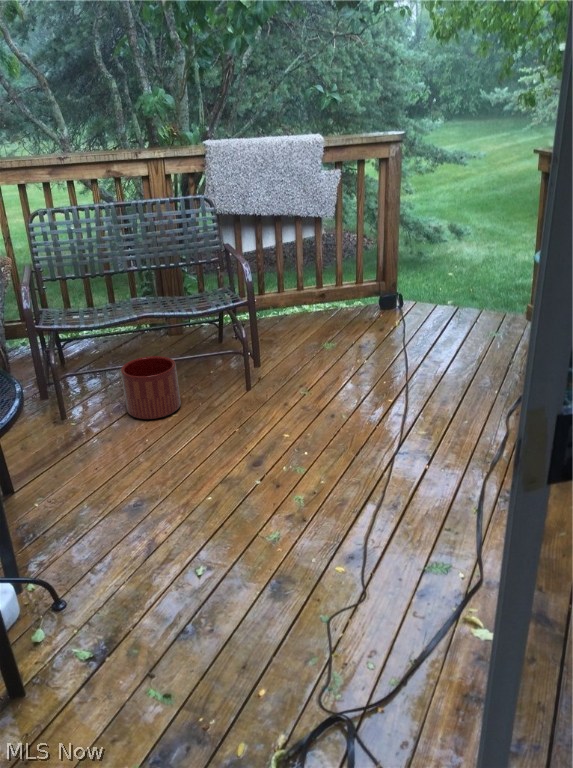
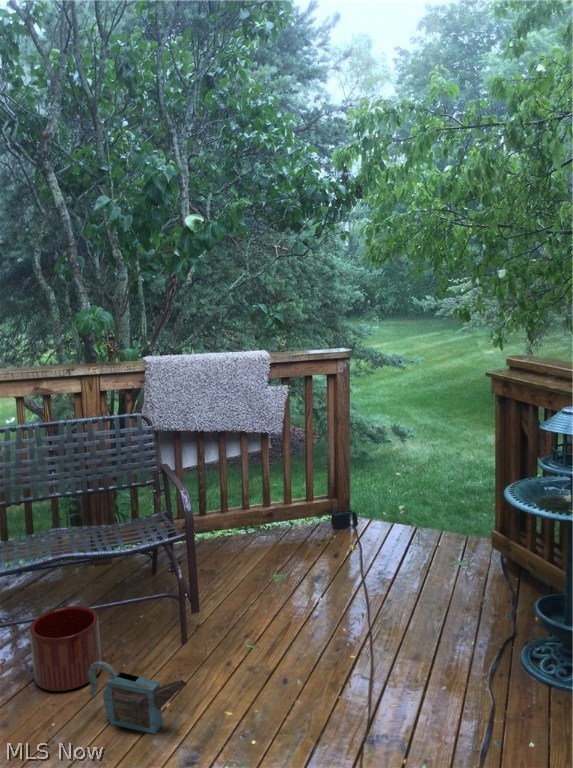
watering can: none [171,392,251,447] -> present [88,661,187,734]

